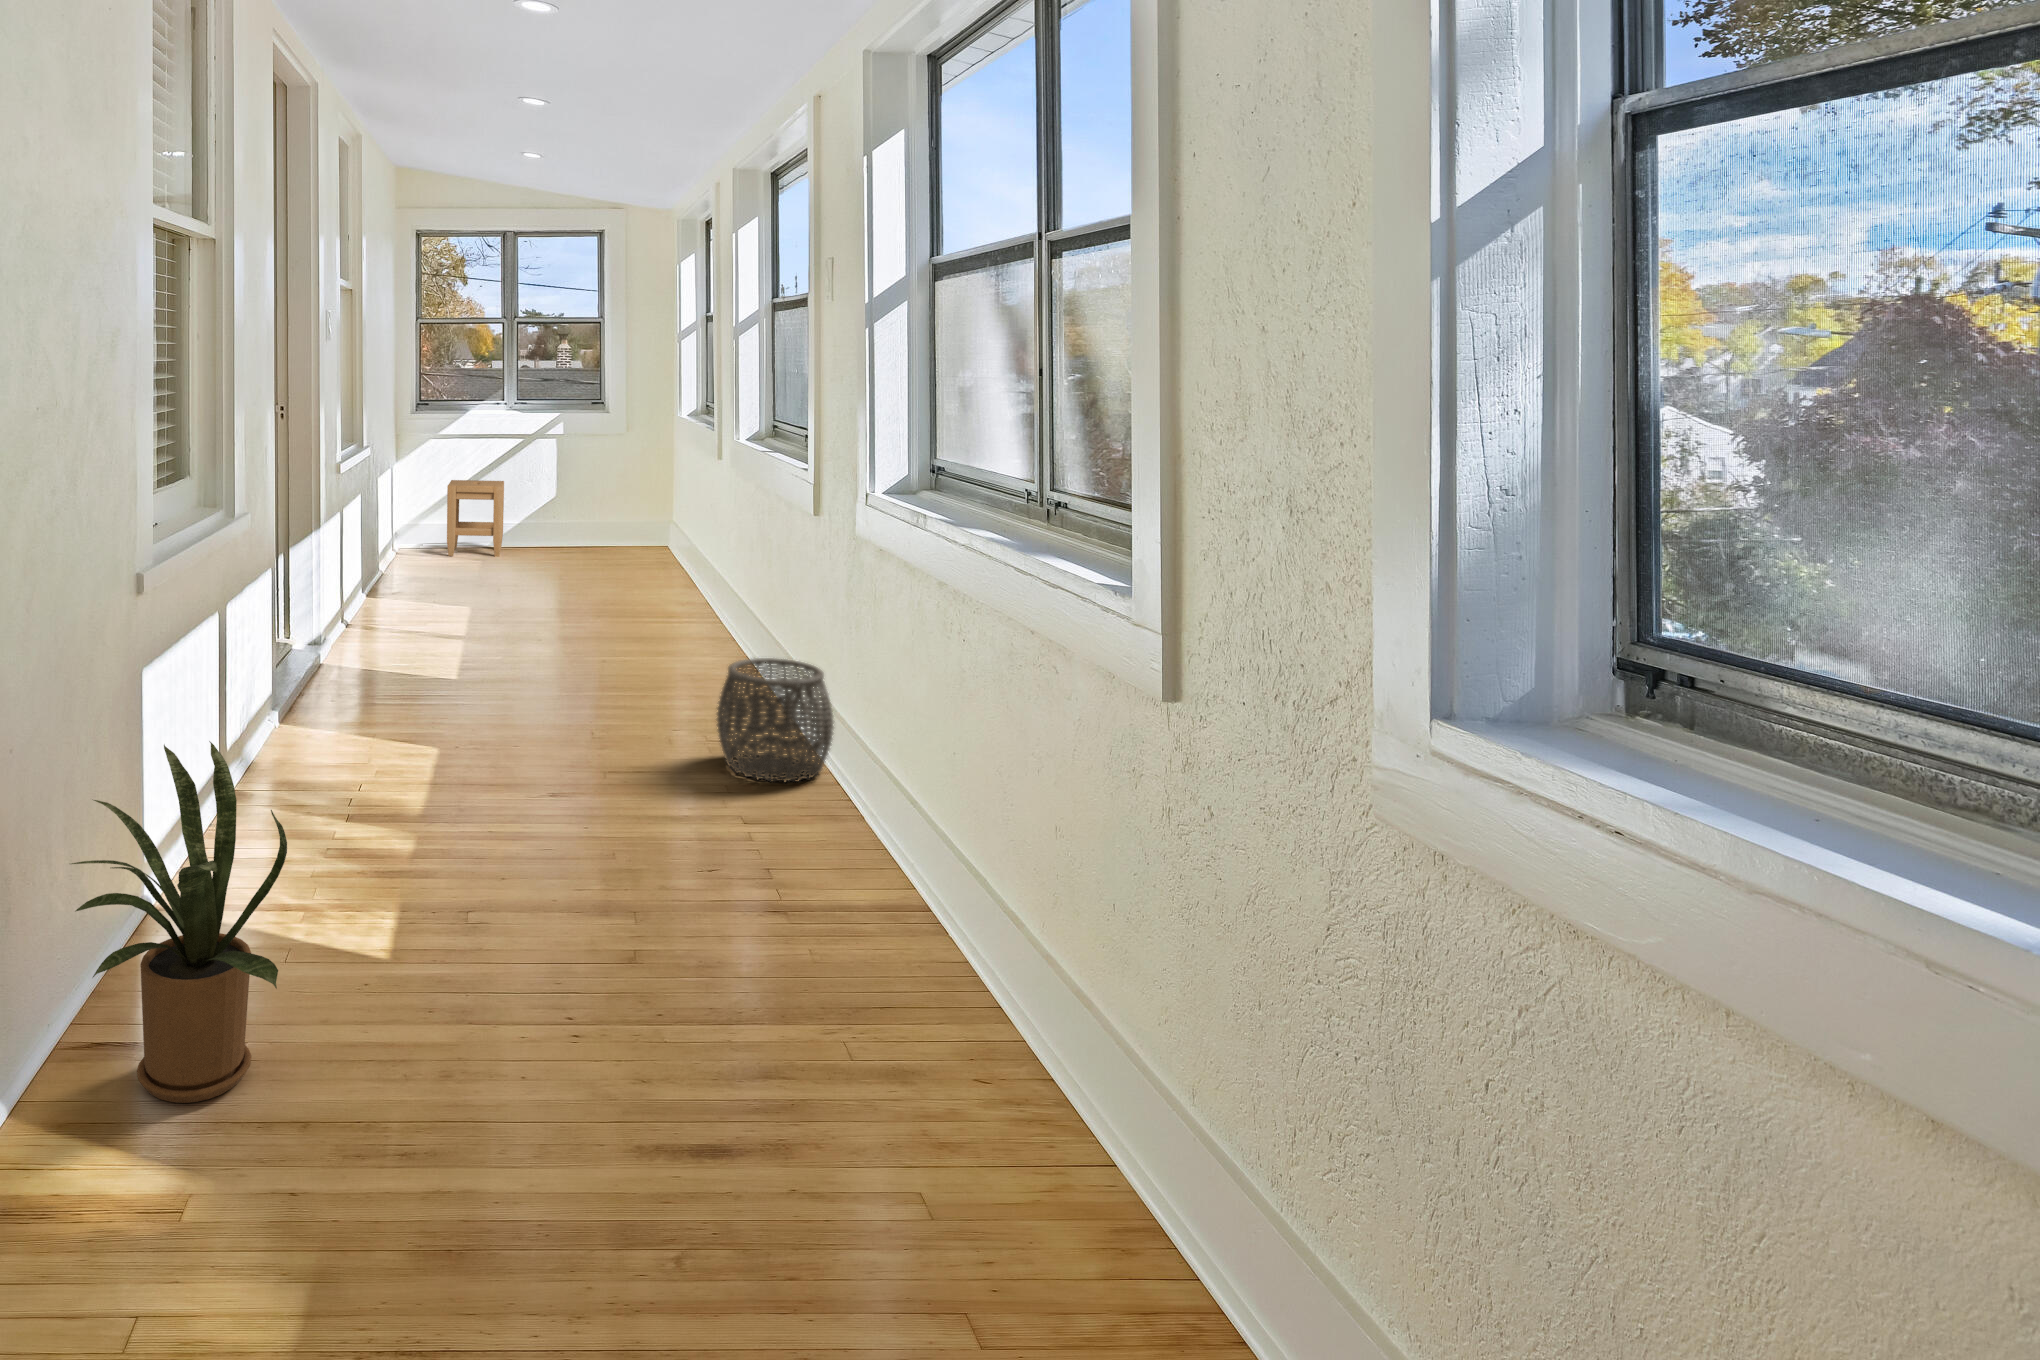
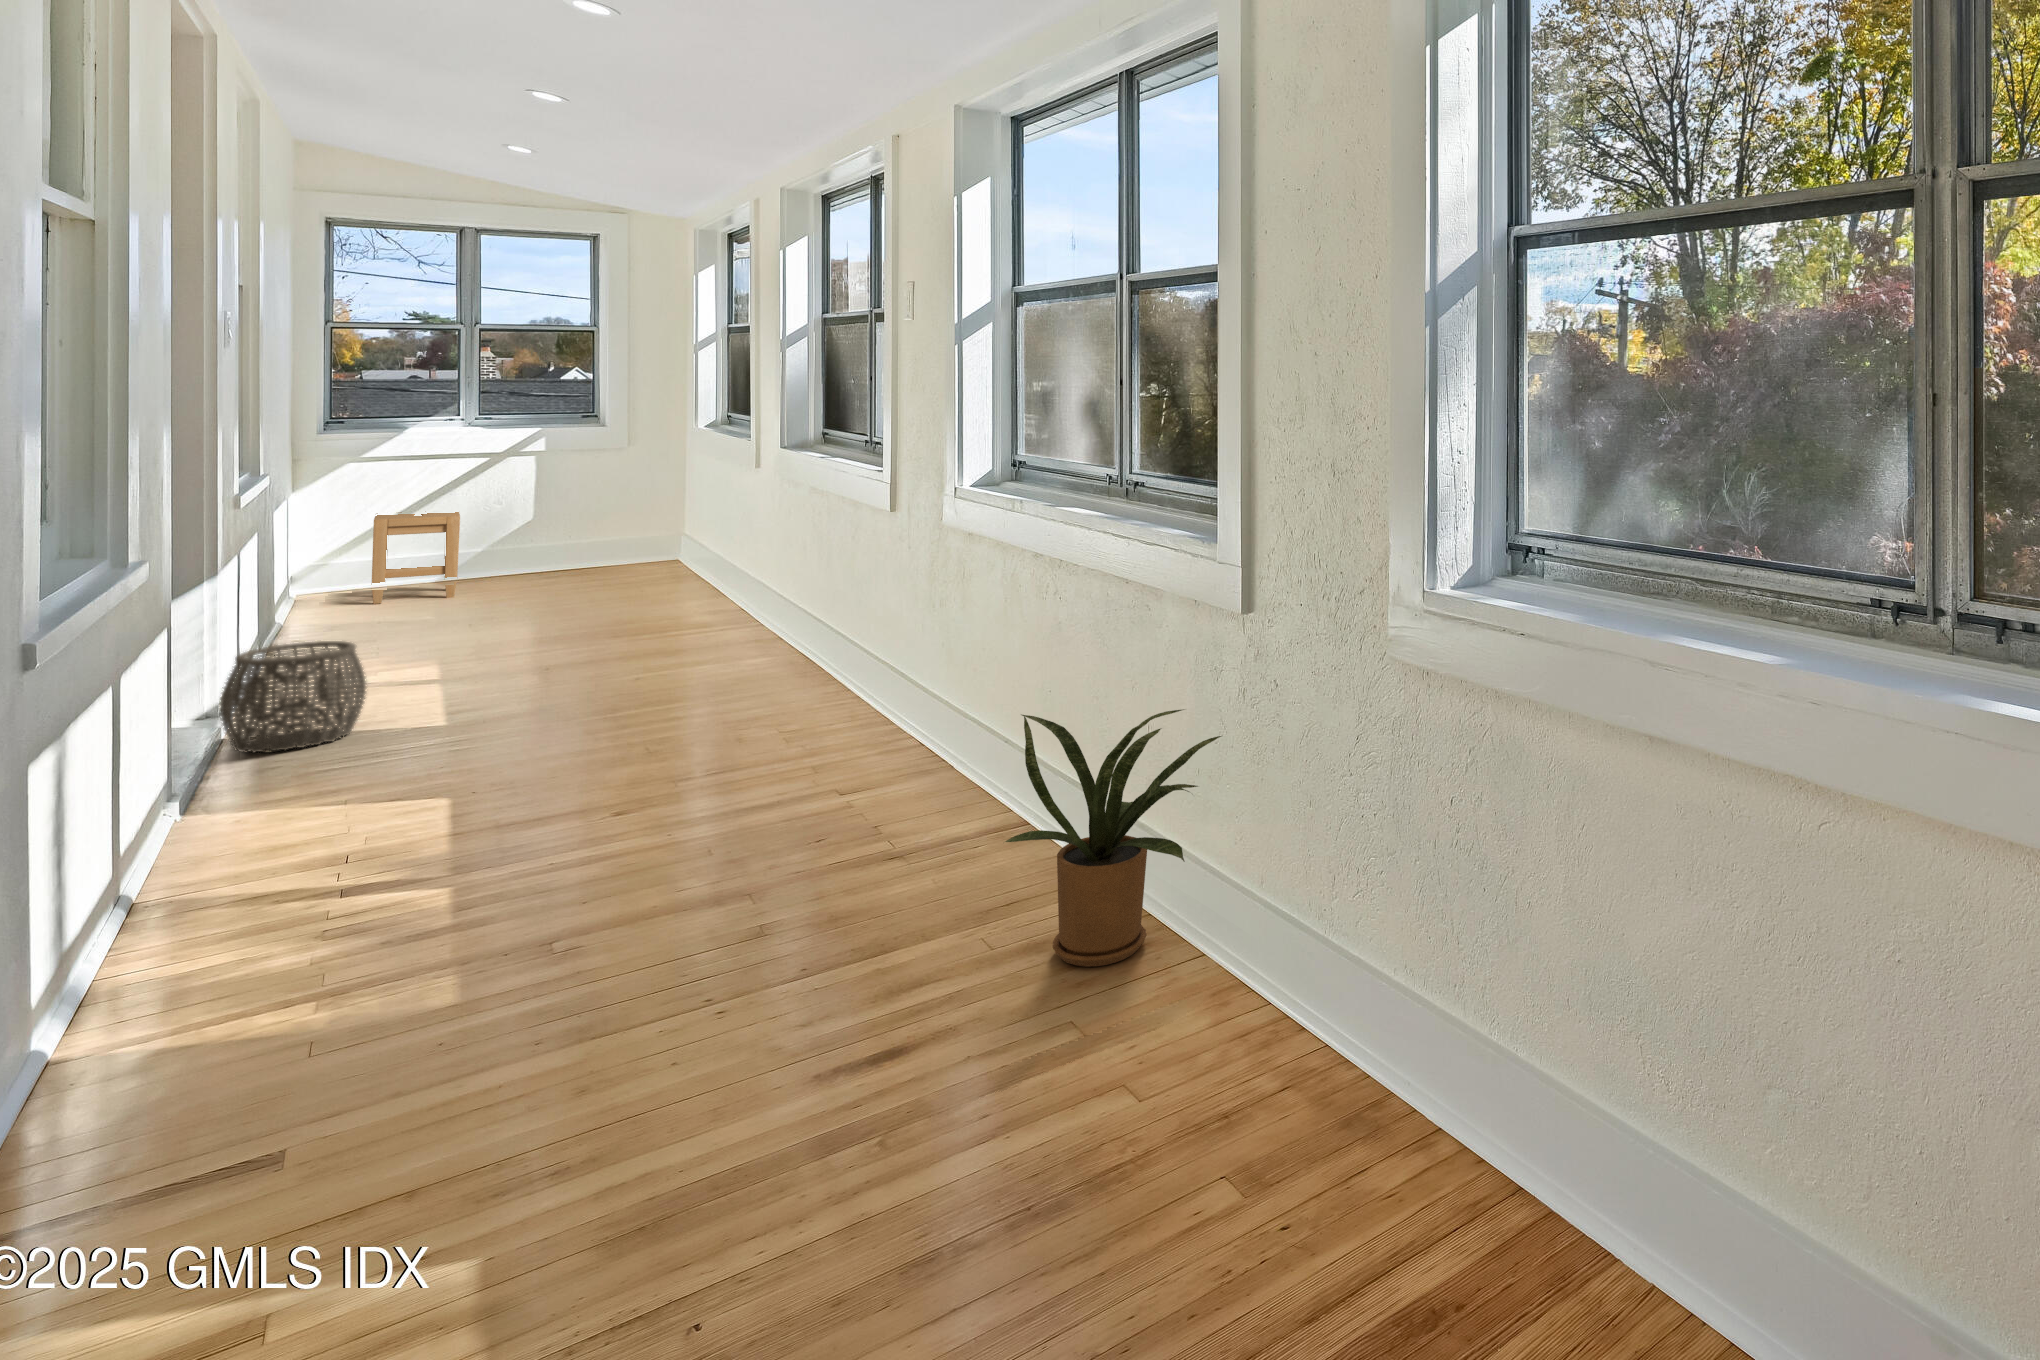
woven basket: present [717,658,834,782] -> present [220,641,367,753]
house plant: present [71,741,287,1103] -> present [1005,709,1221,967]

